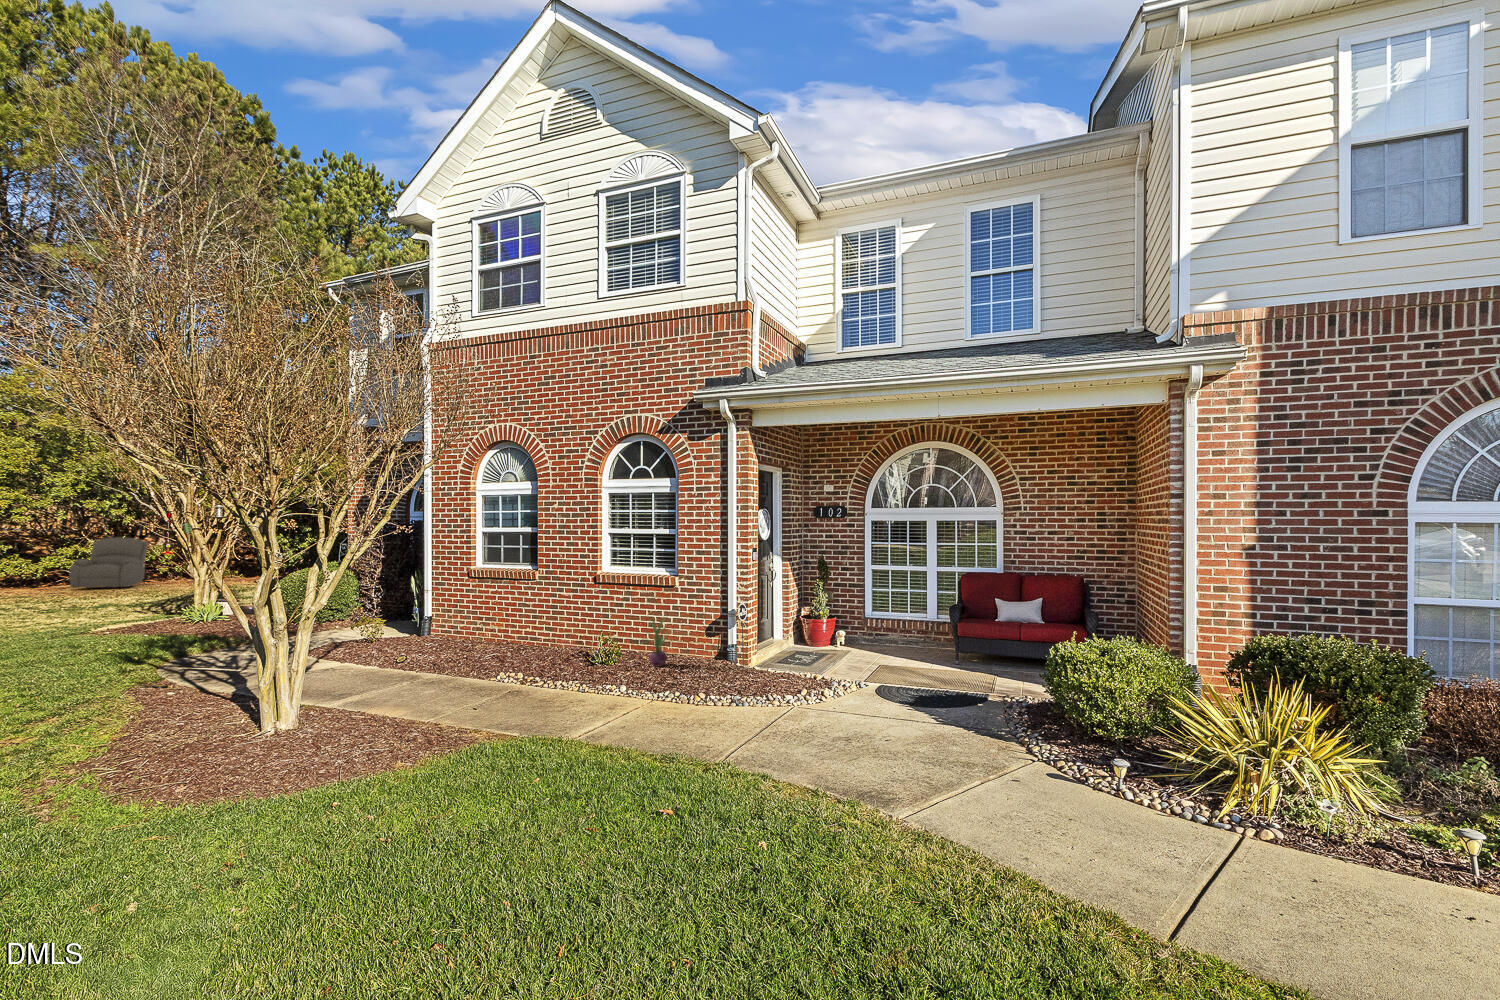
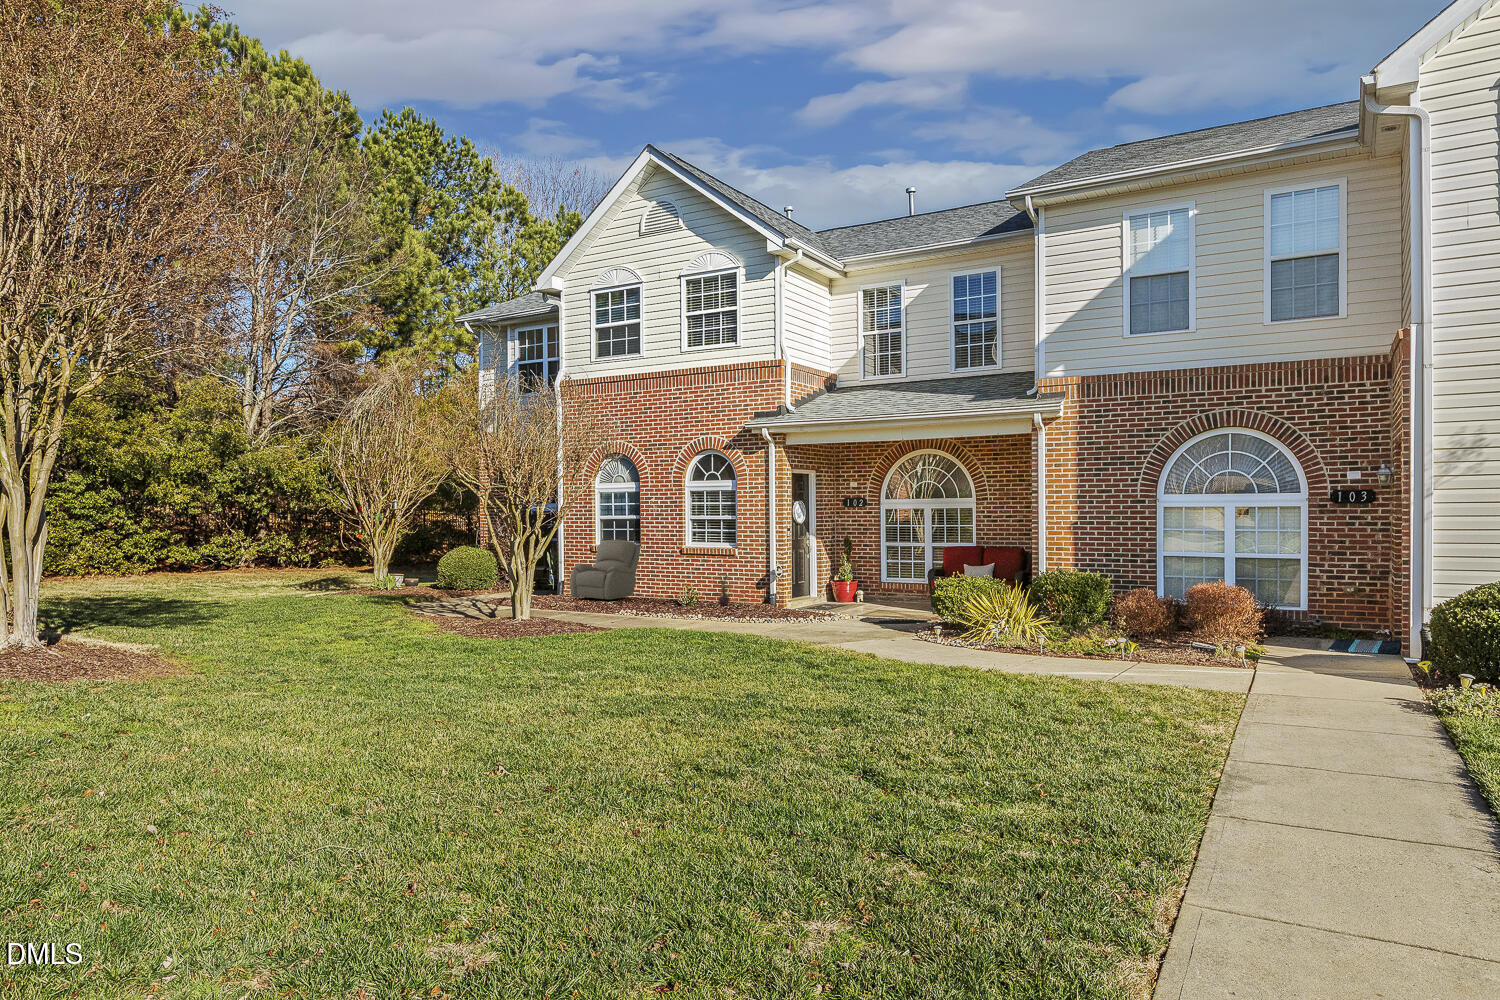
chair: present [69,537,148,589] -> present [570,540,641,601]

